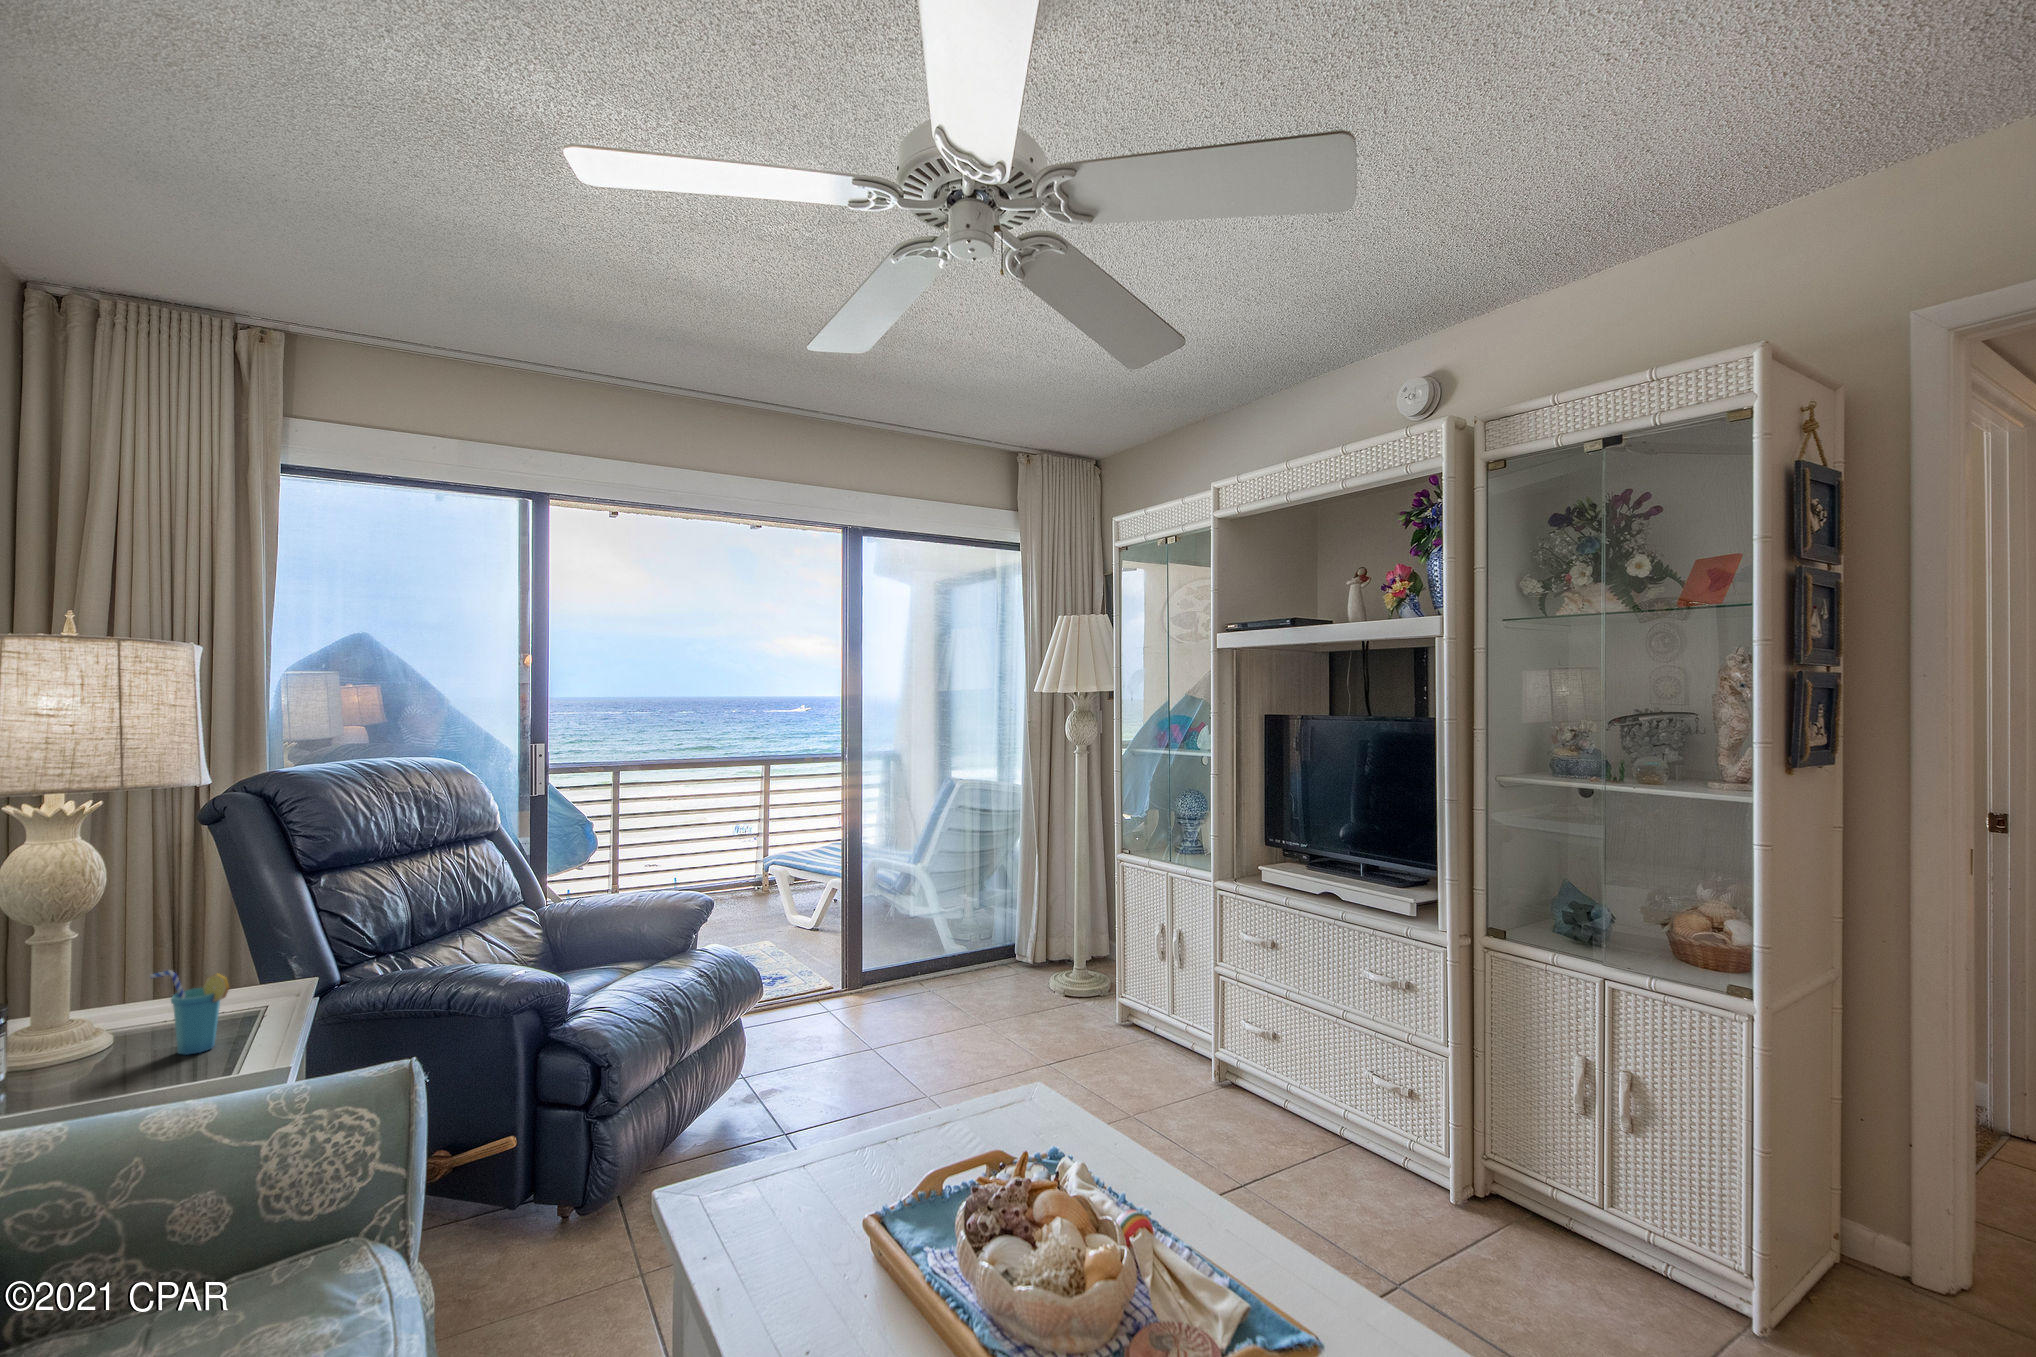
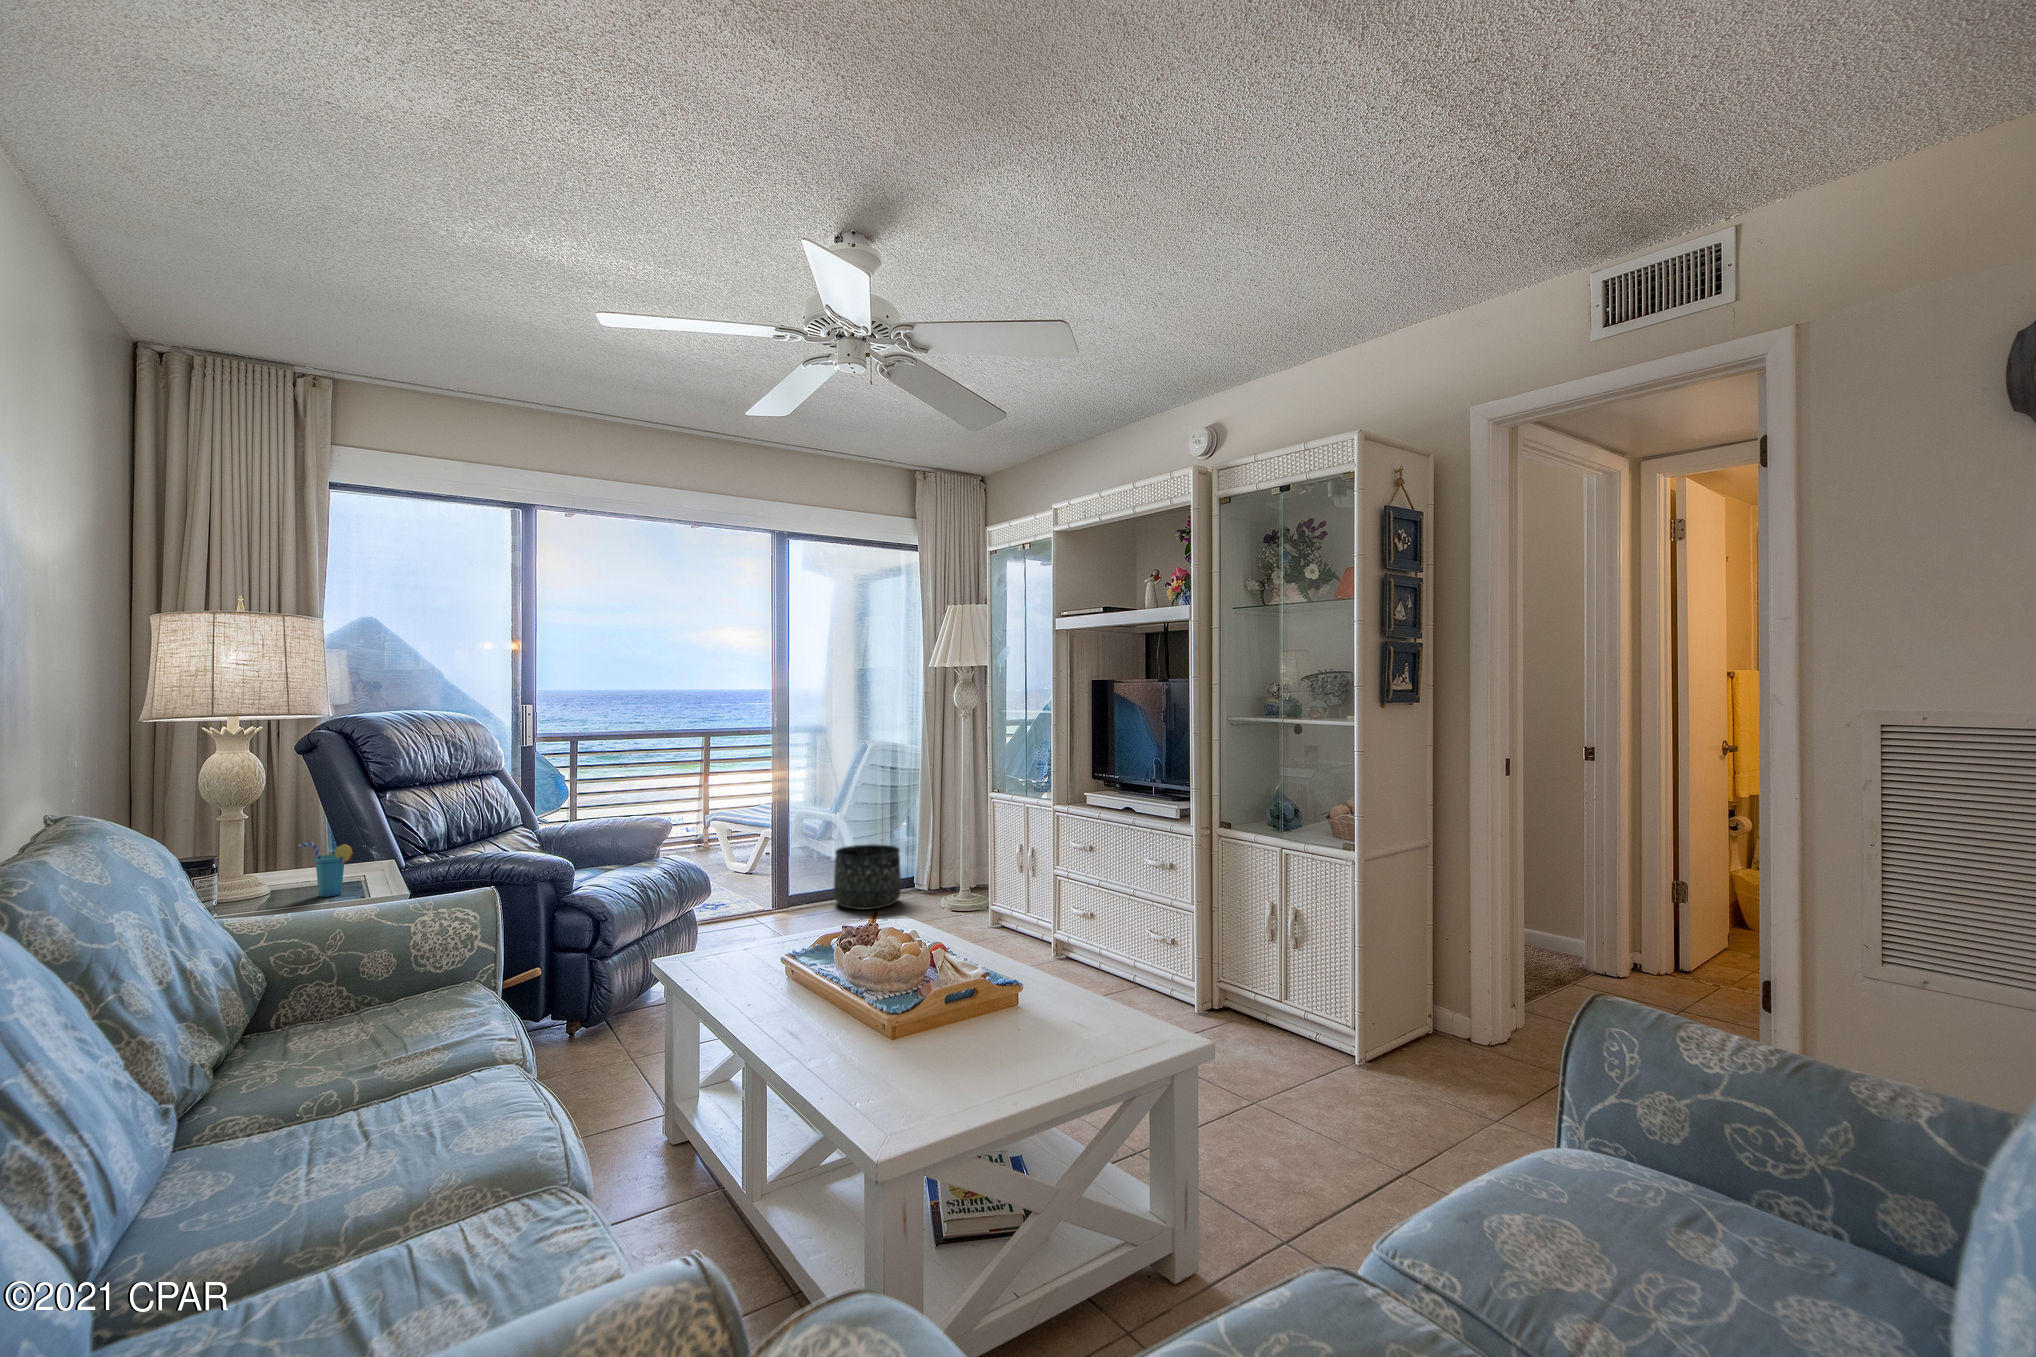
basket: none [915,913,998,999] -> present [834,844,901,910]

